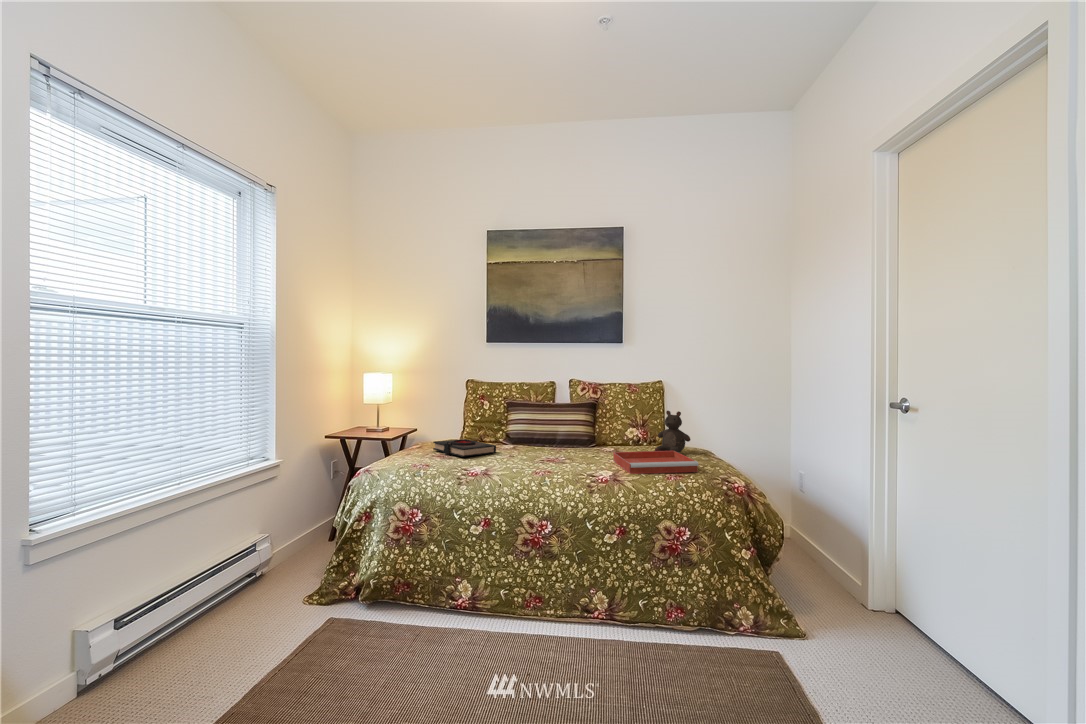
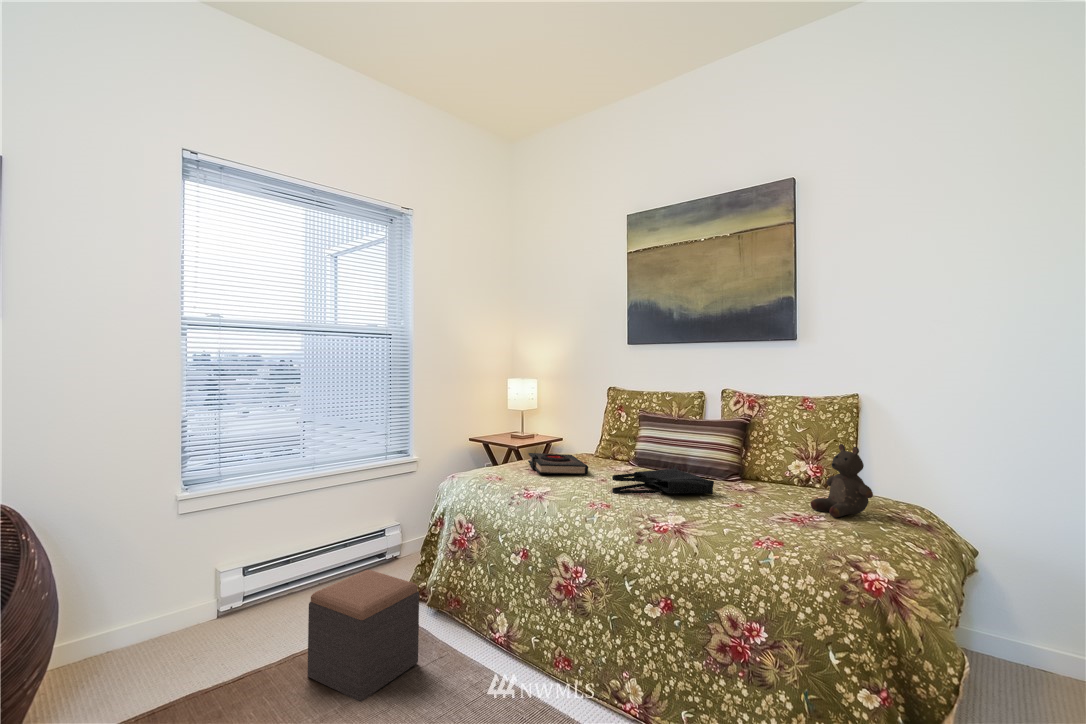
tote bag: none [535,438,596,463] -> present [612,467,714,494]
tray: present [613,451,698,474] -> none [706,495,824,546]
footstool: none [300,574,406,707] -> present [308,570,419,702]

